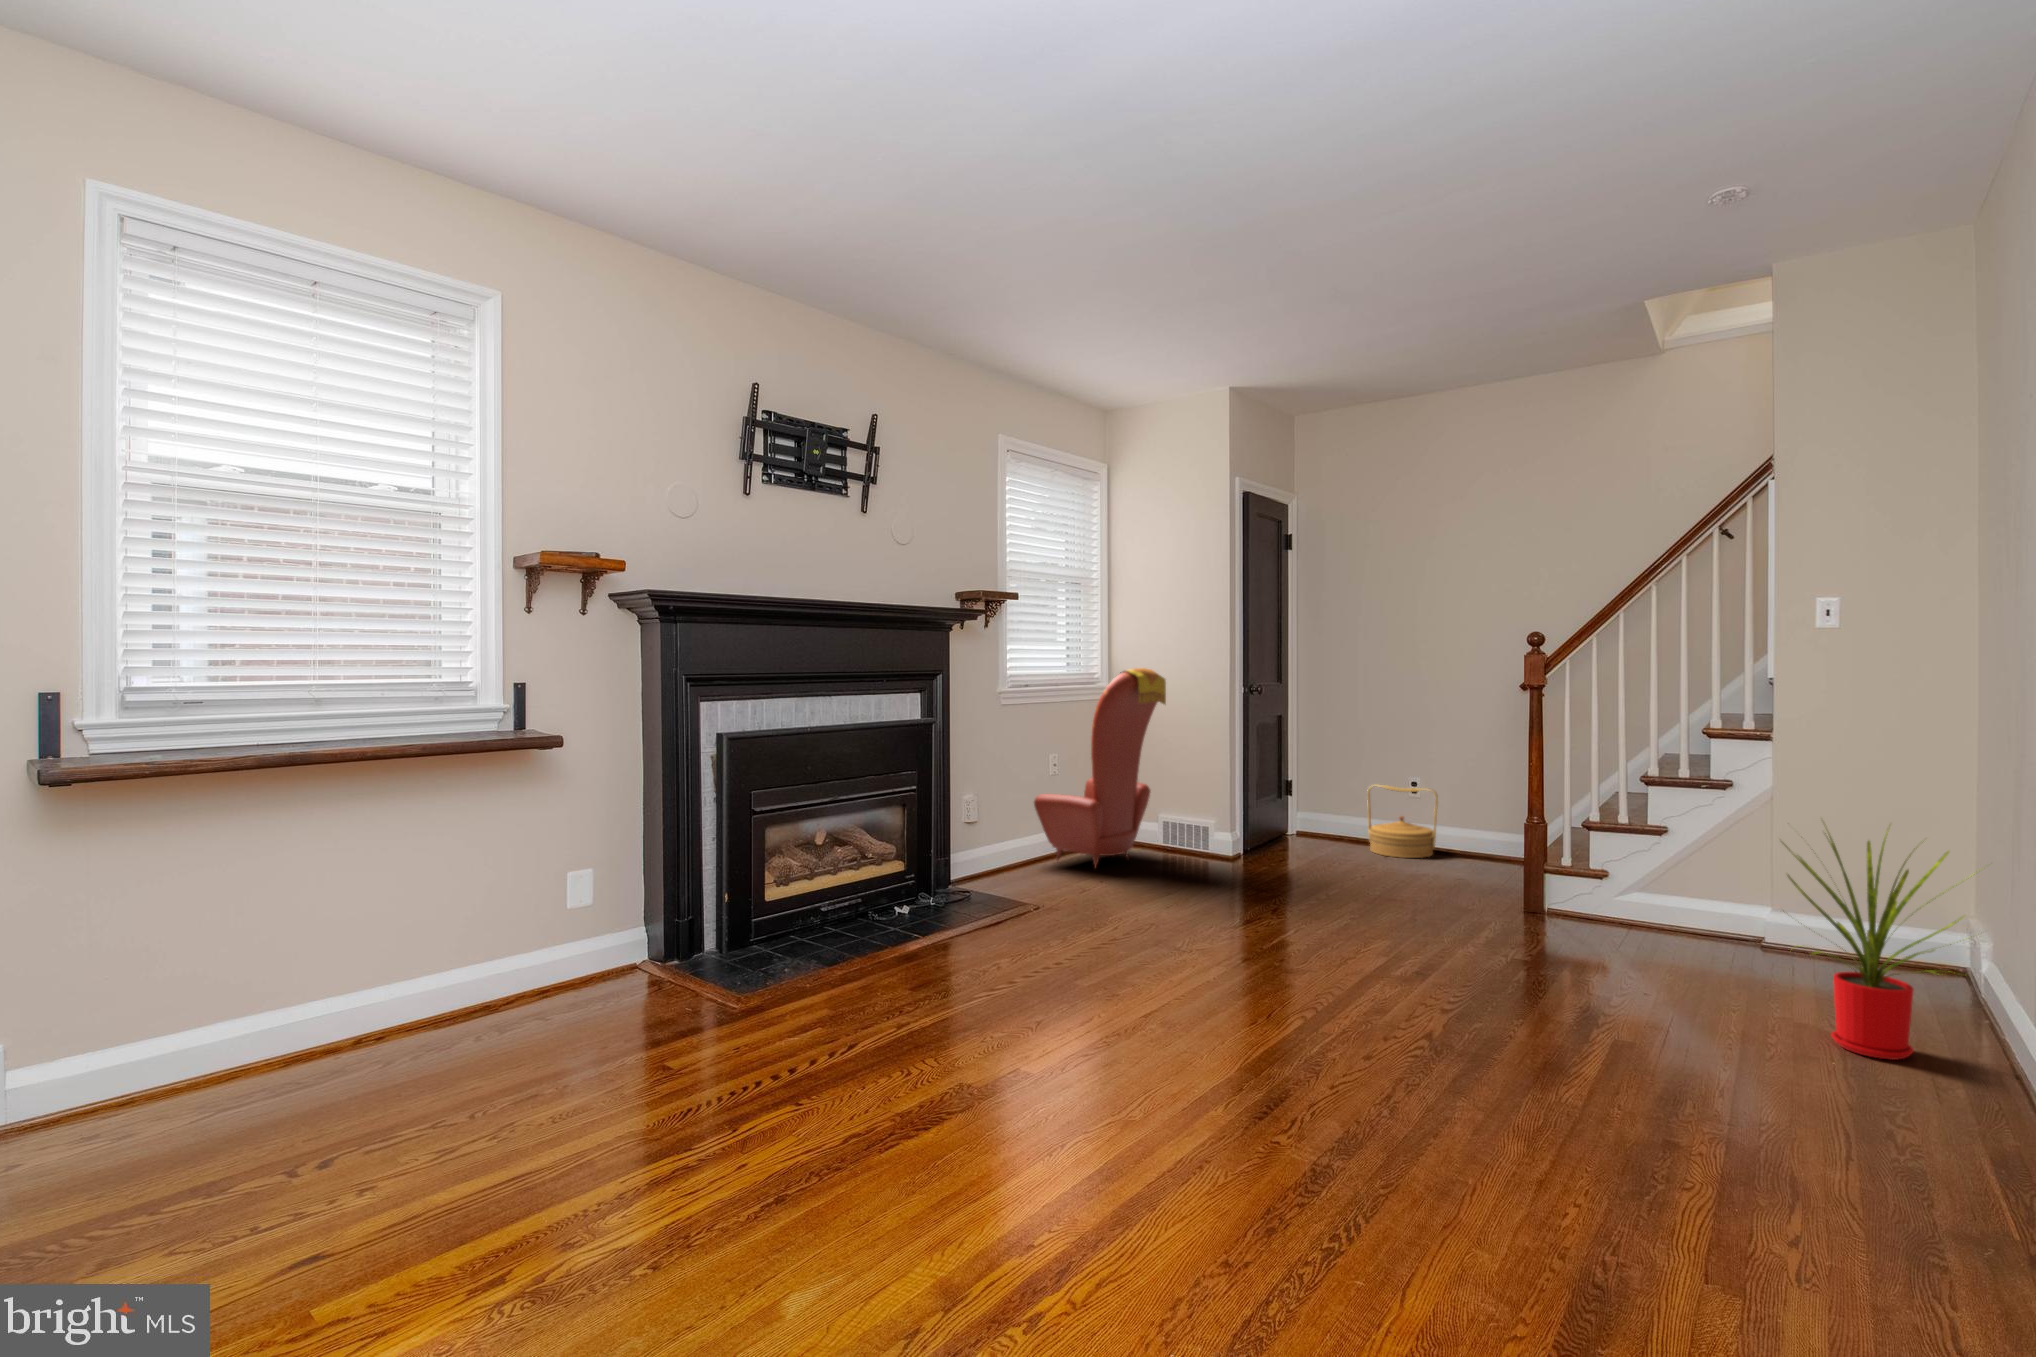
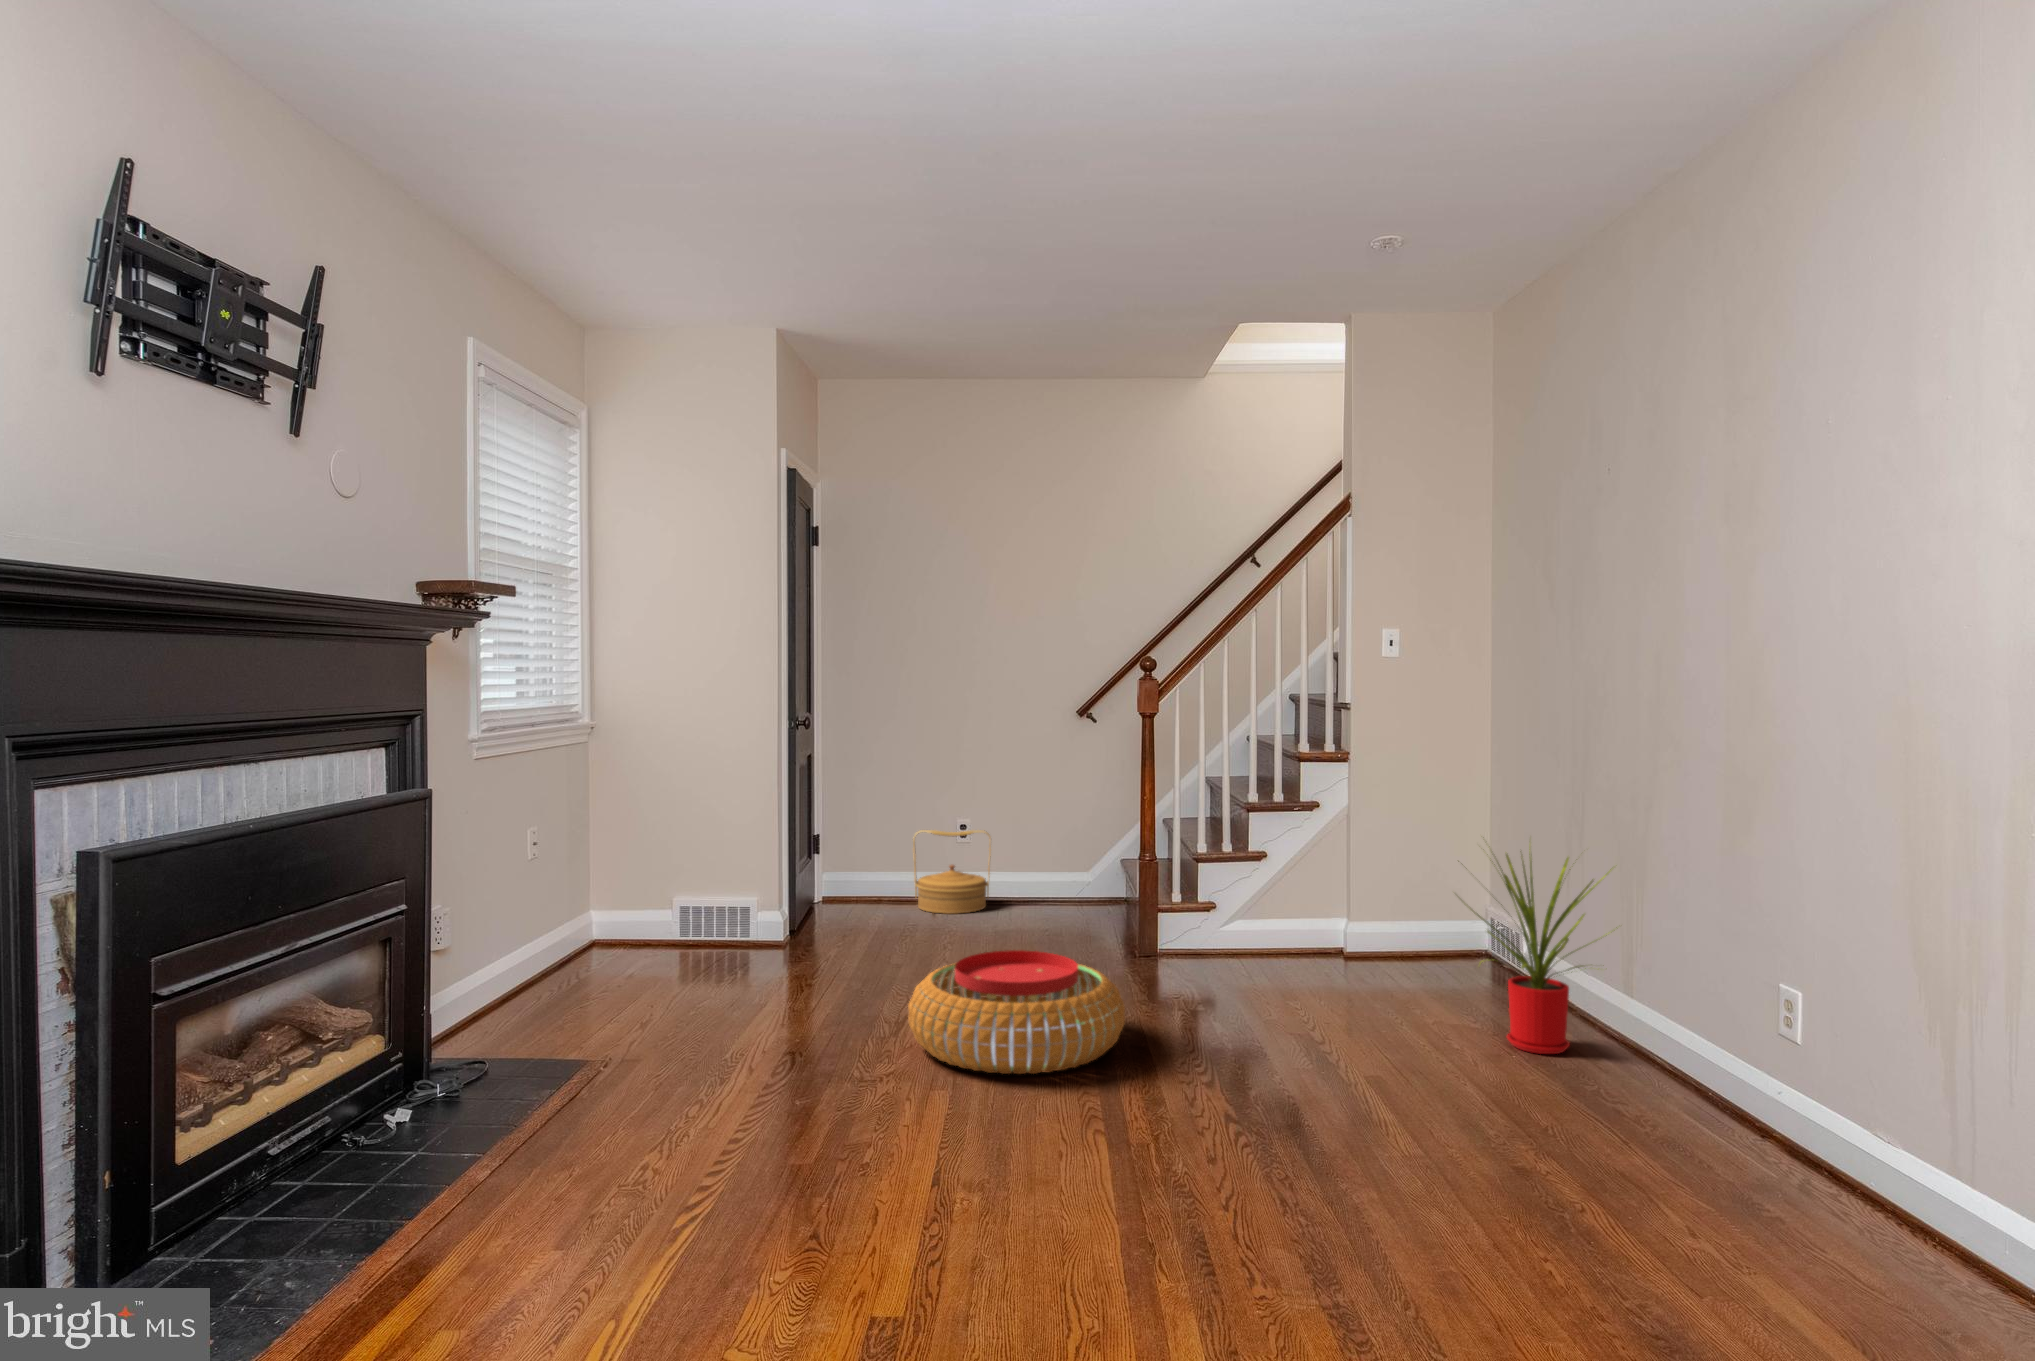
armchair: present [1034,668,1166,867] -> none [521,697,713,988]
pouf: none [1230,872,1413,968] -> present [908,950,1125,1074]

